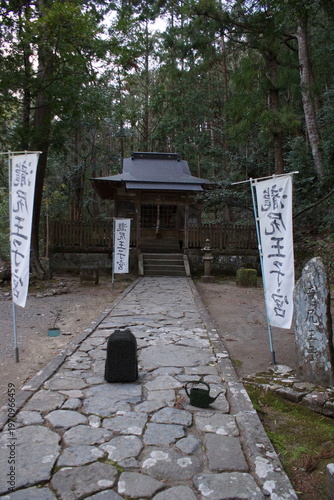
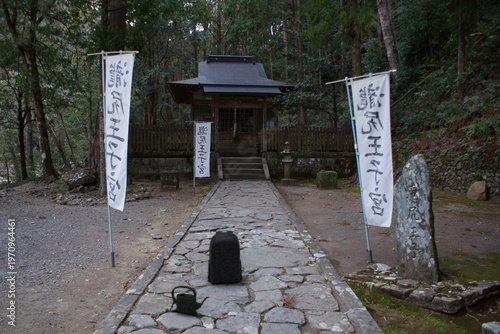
potted plant: present [48,308,62,336] -> none [133,201,156,240]
watering can: present [185,380,224,408] -> present [171,286,209,314]

